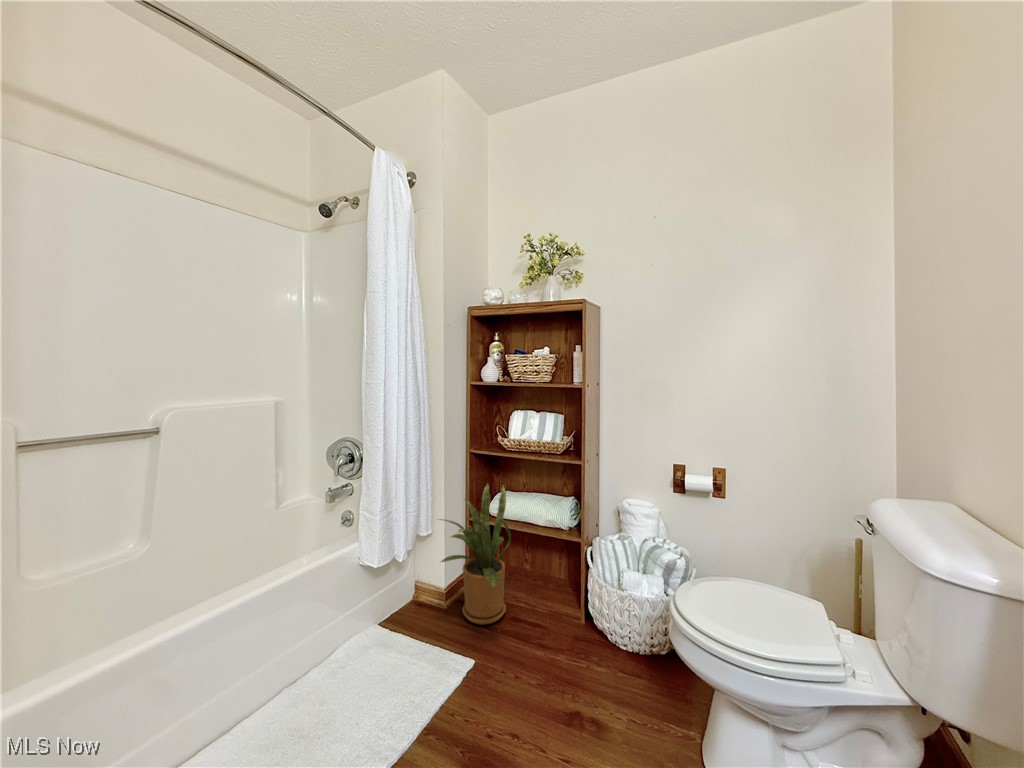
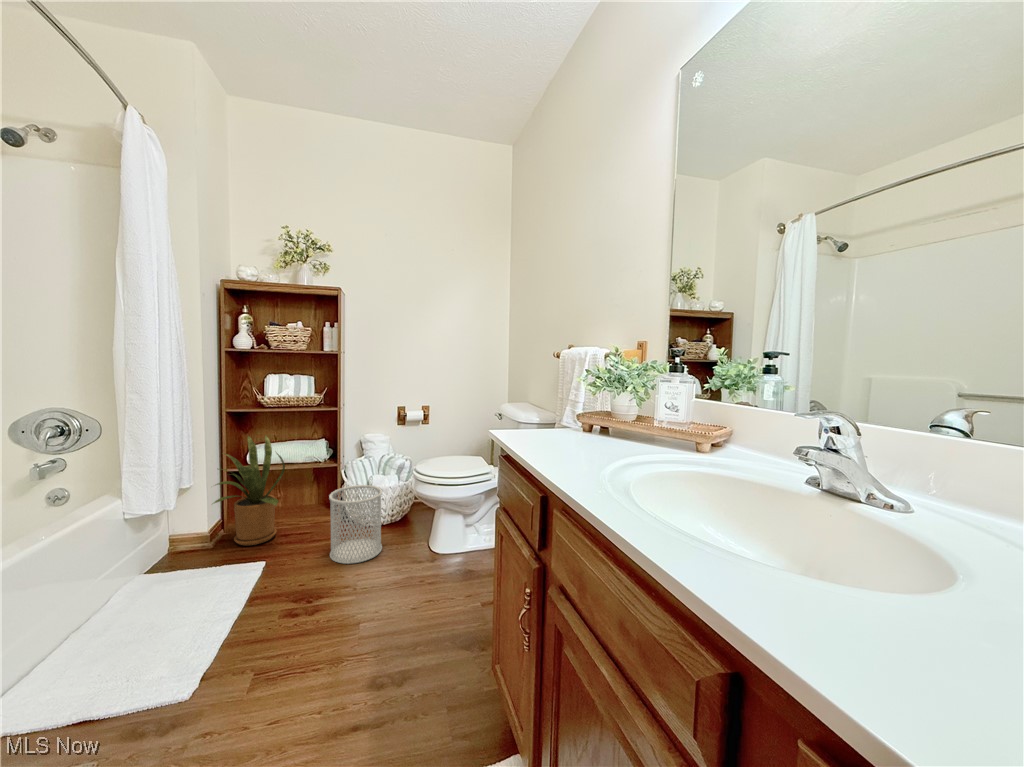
wastebasket: none [545,589,625,740] -> present [329,485,382,564]

